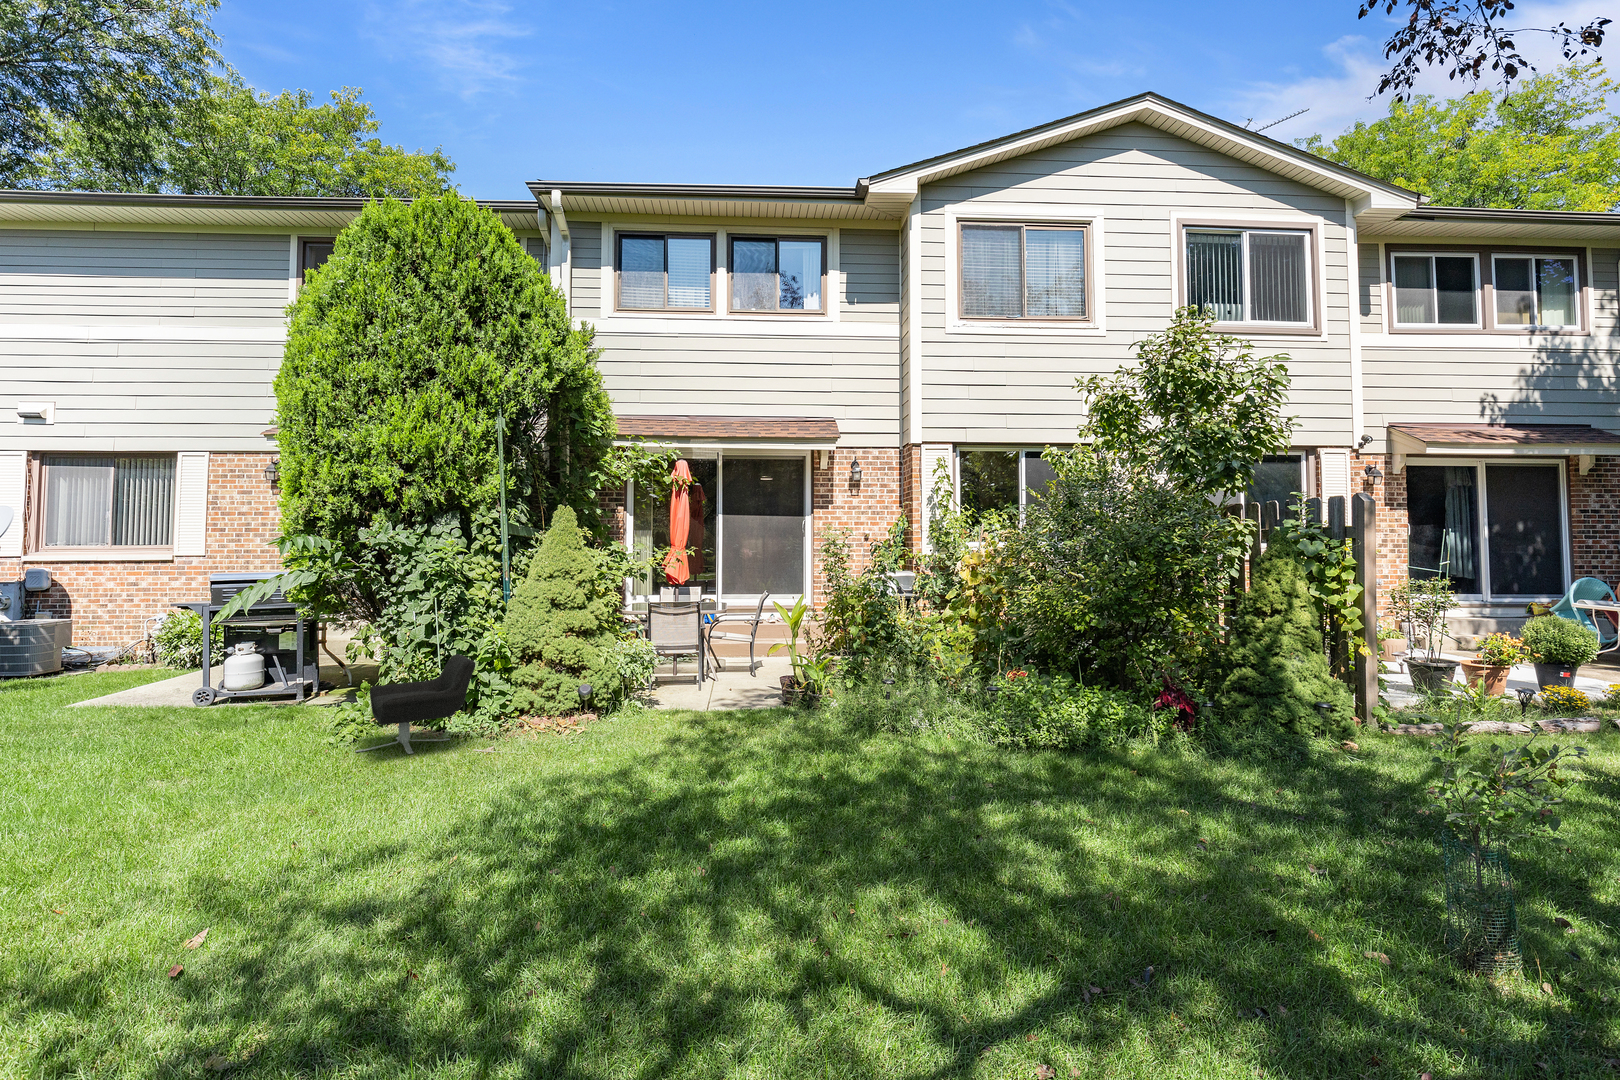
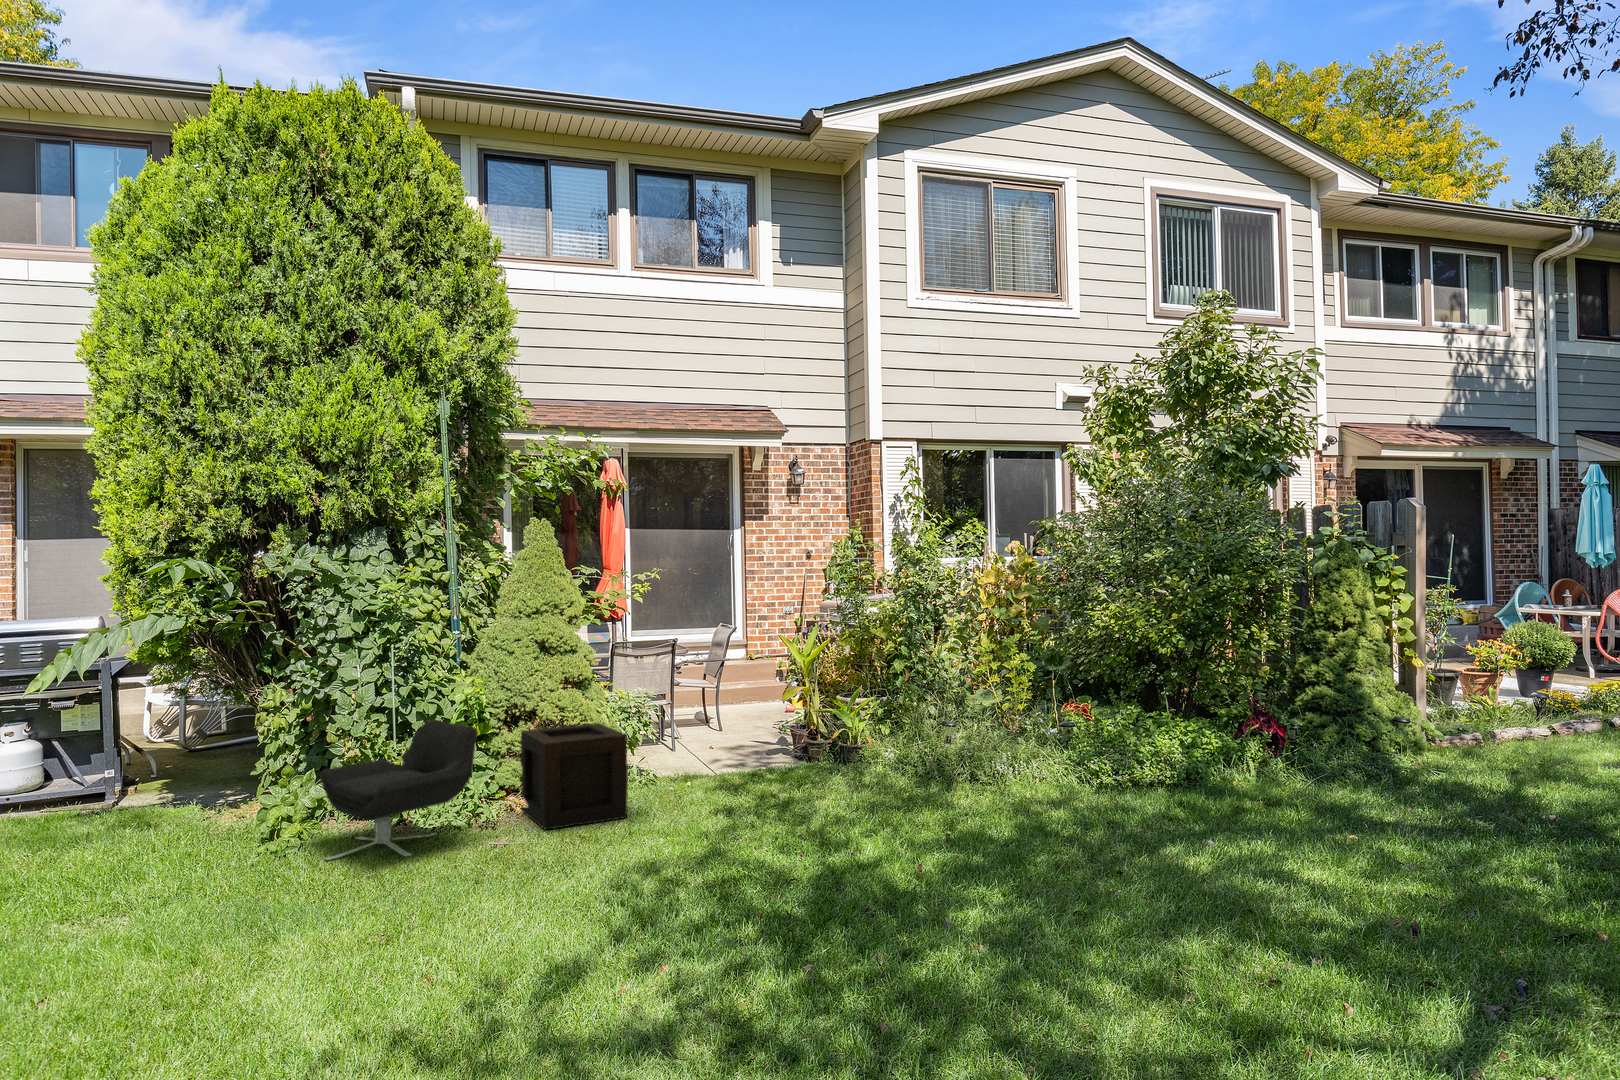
wooden crate: none [523,664,592,742] -> present [521,723,628,830]

